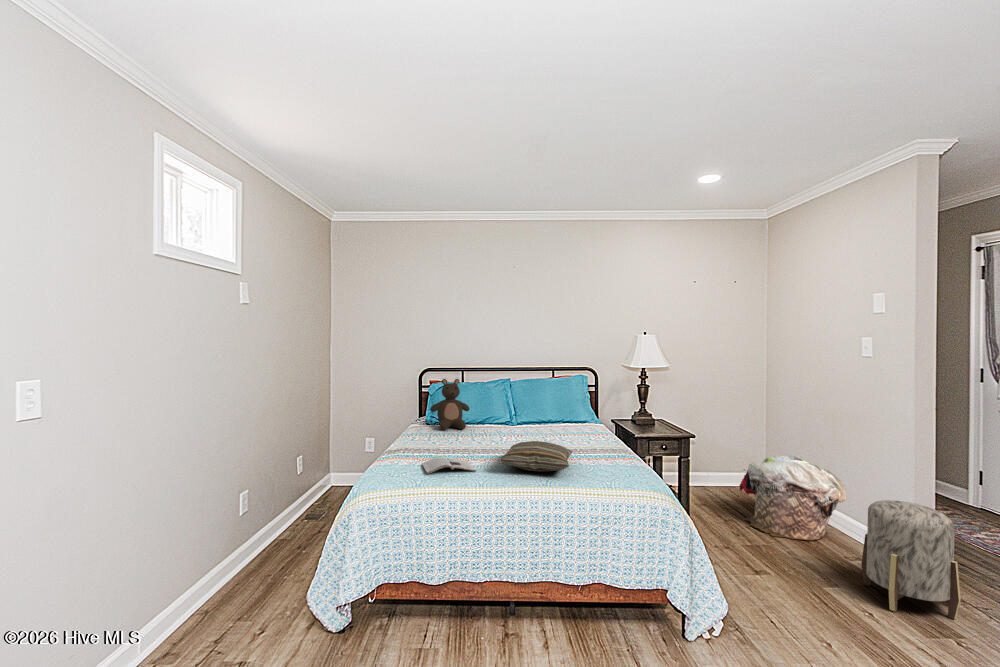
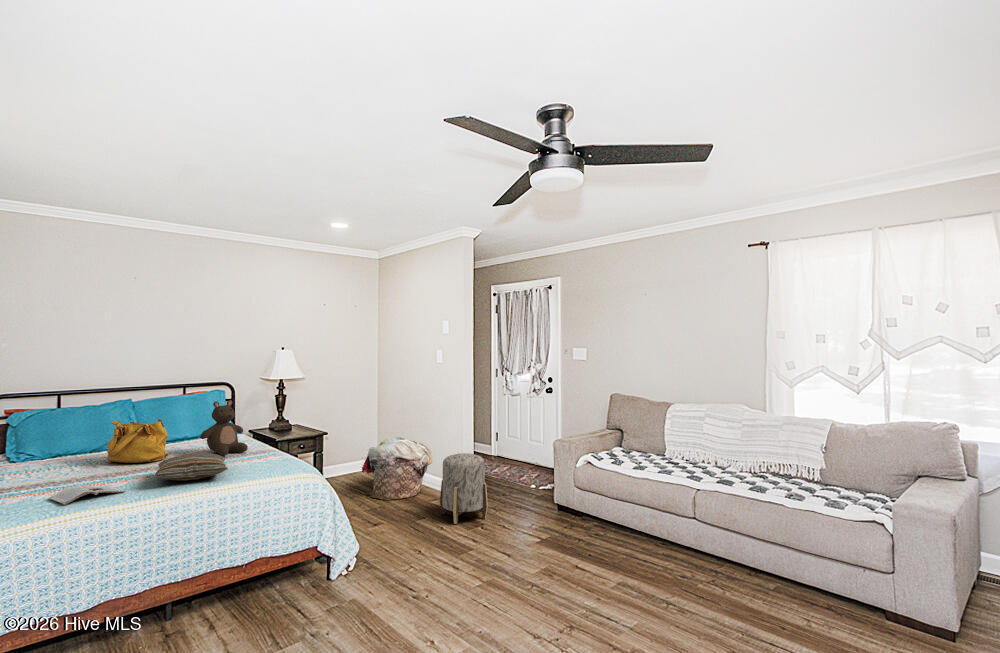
stuffed bear: present [430,379,469,430] -> present [200,400,248,456]
handbag: none [480,397,529,442] -> present [107,417,168,463]

